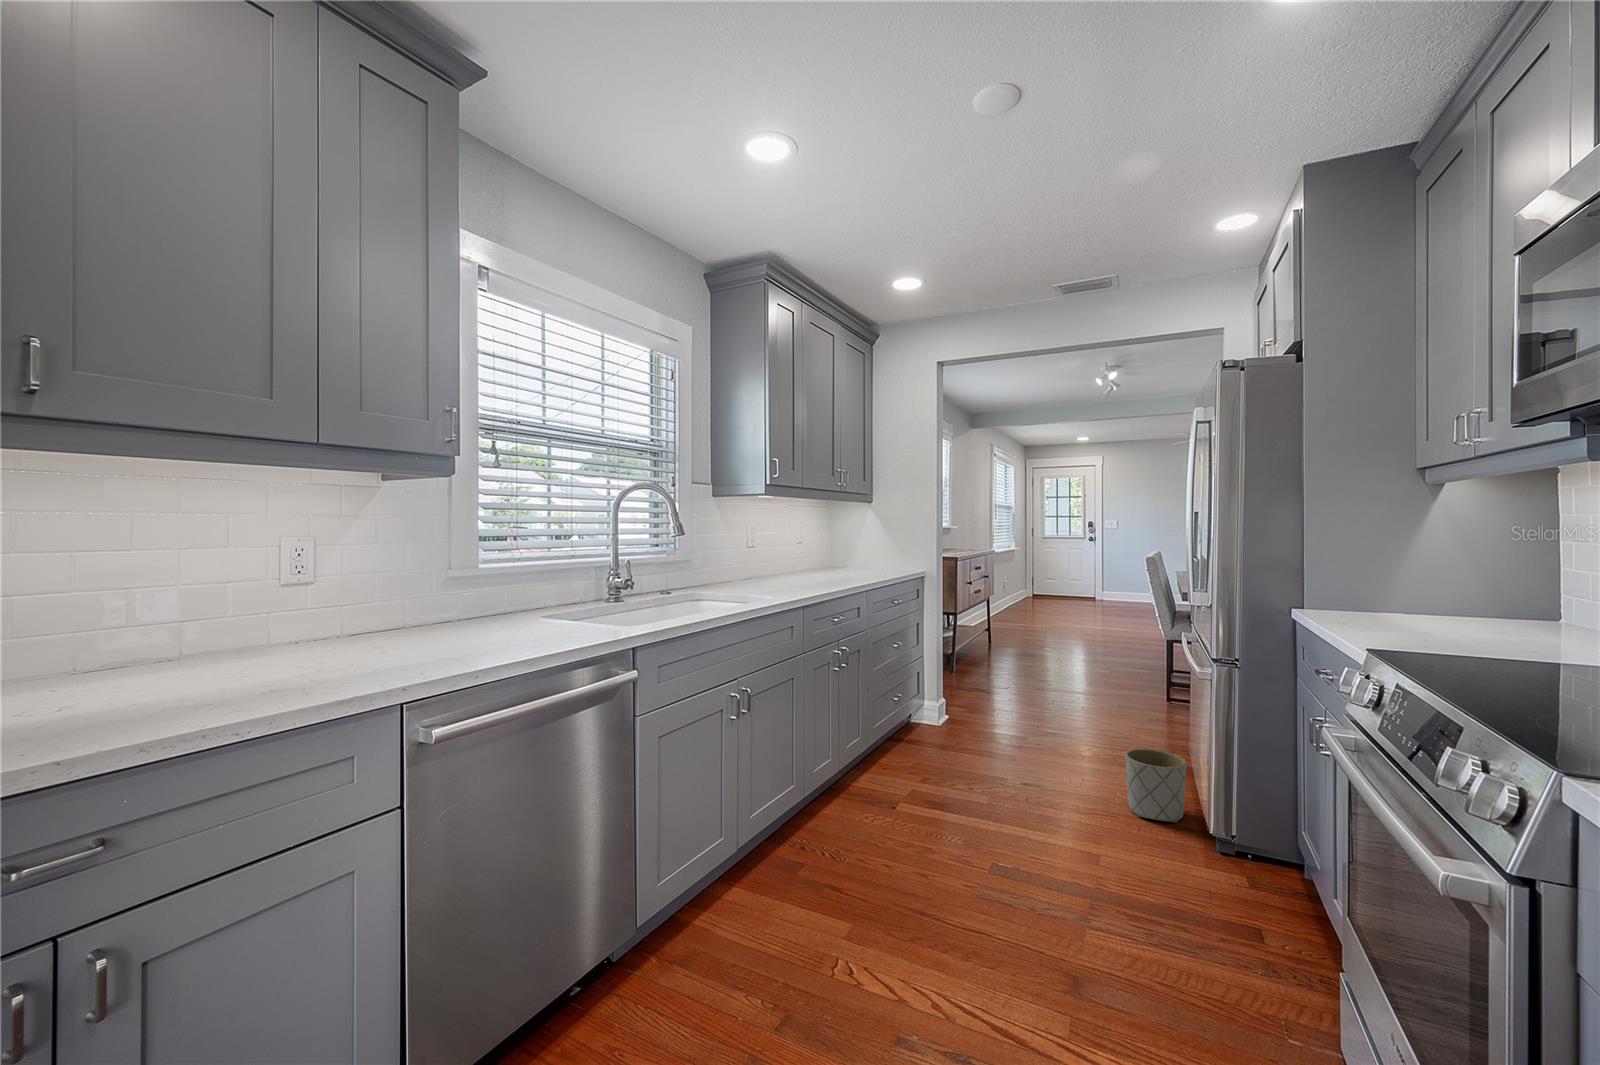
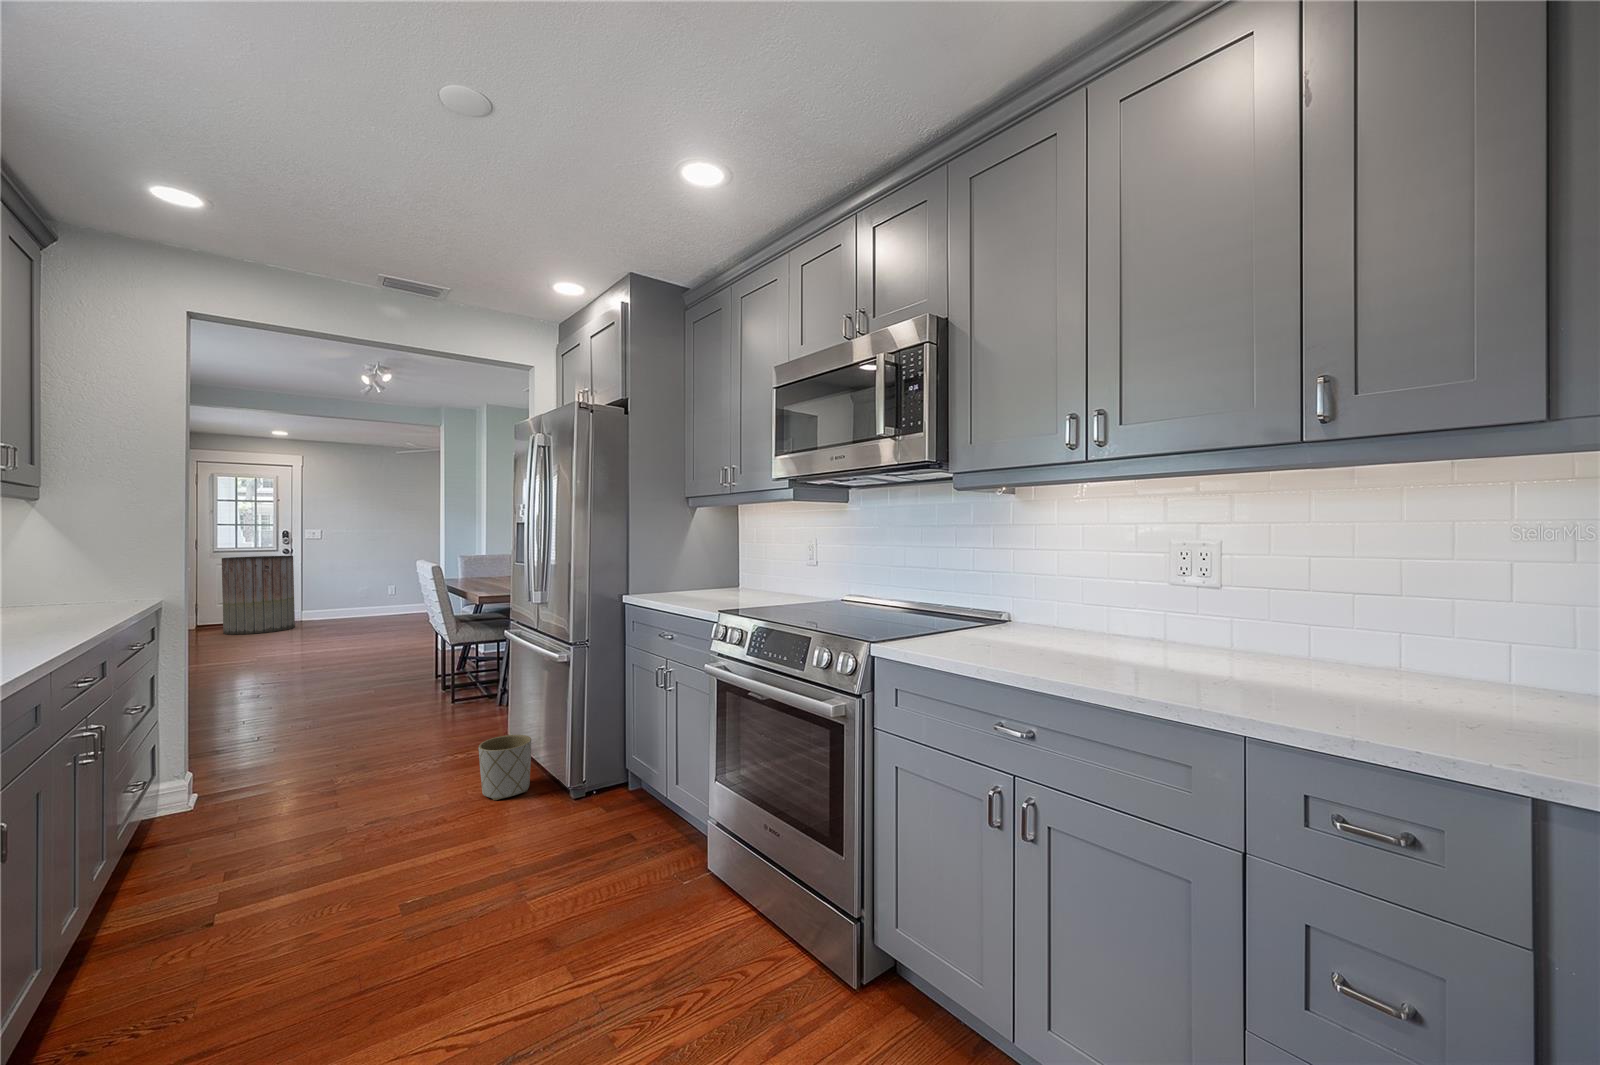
trash can: none [1045,541,1095,606] -> present [222,556,295,635]

